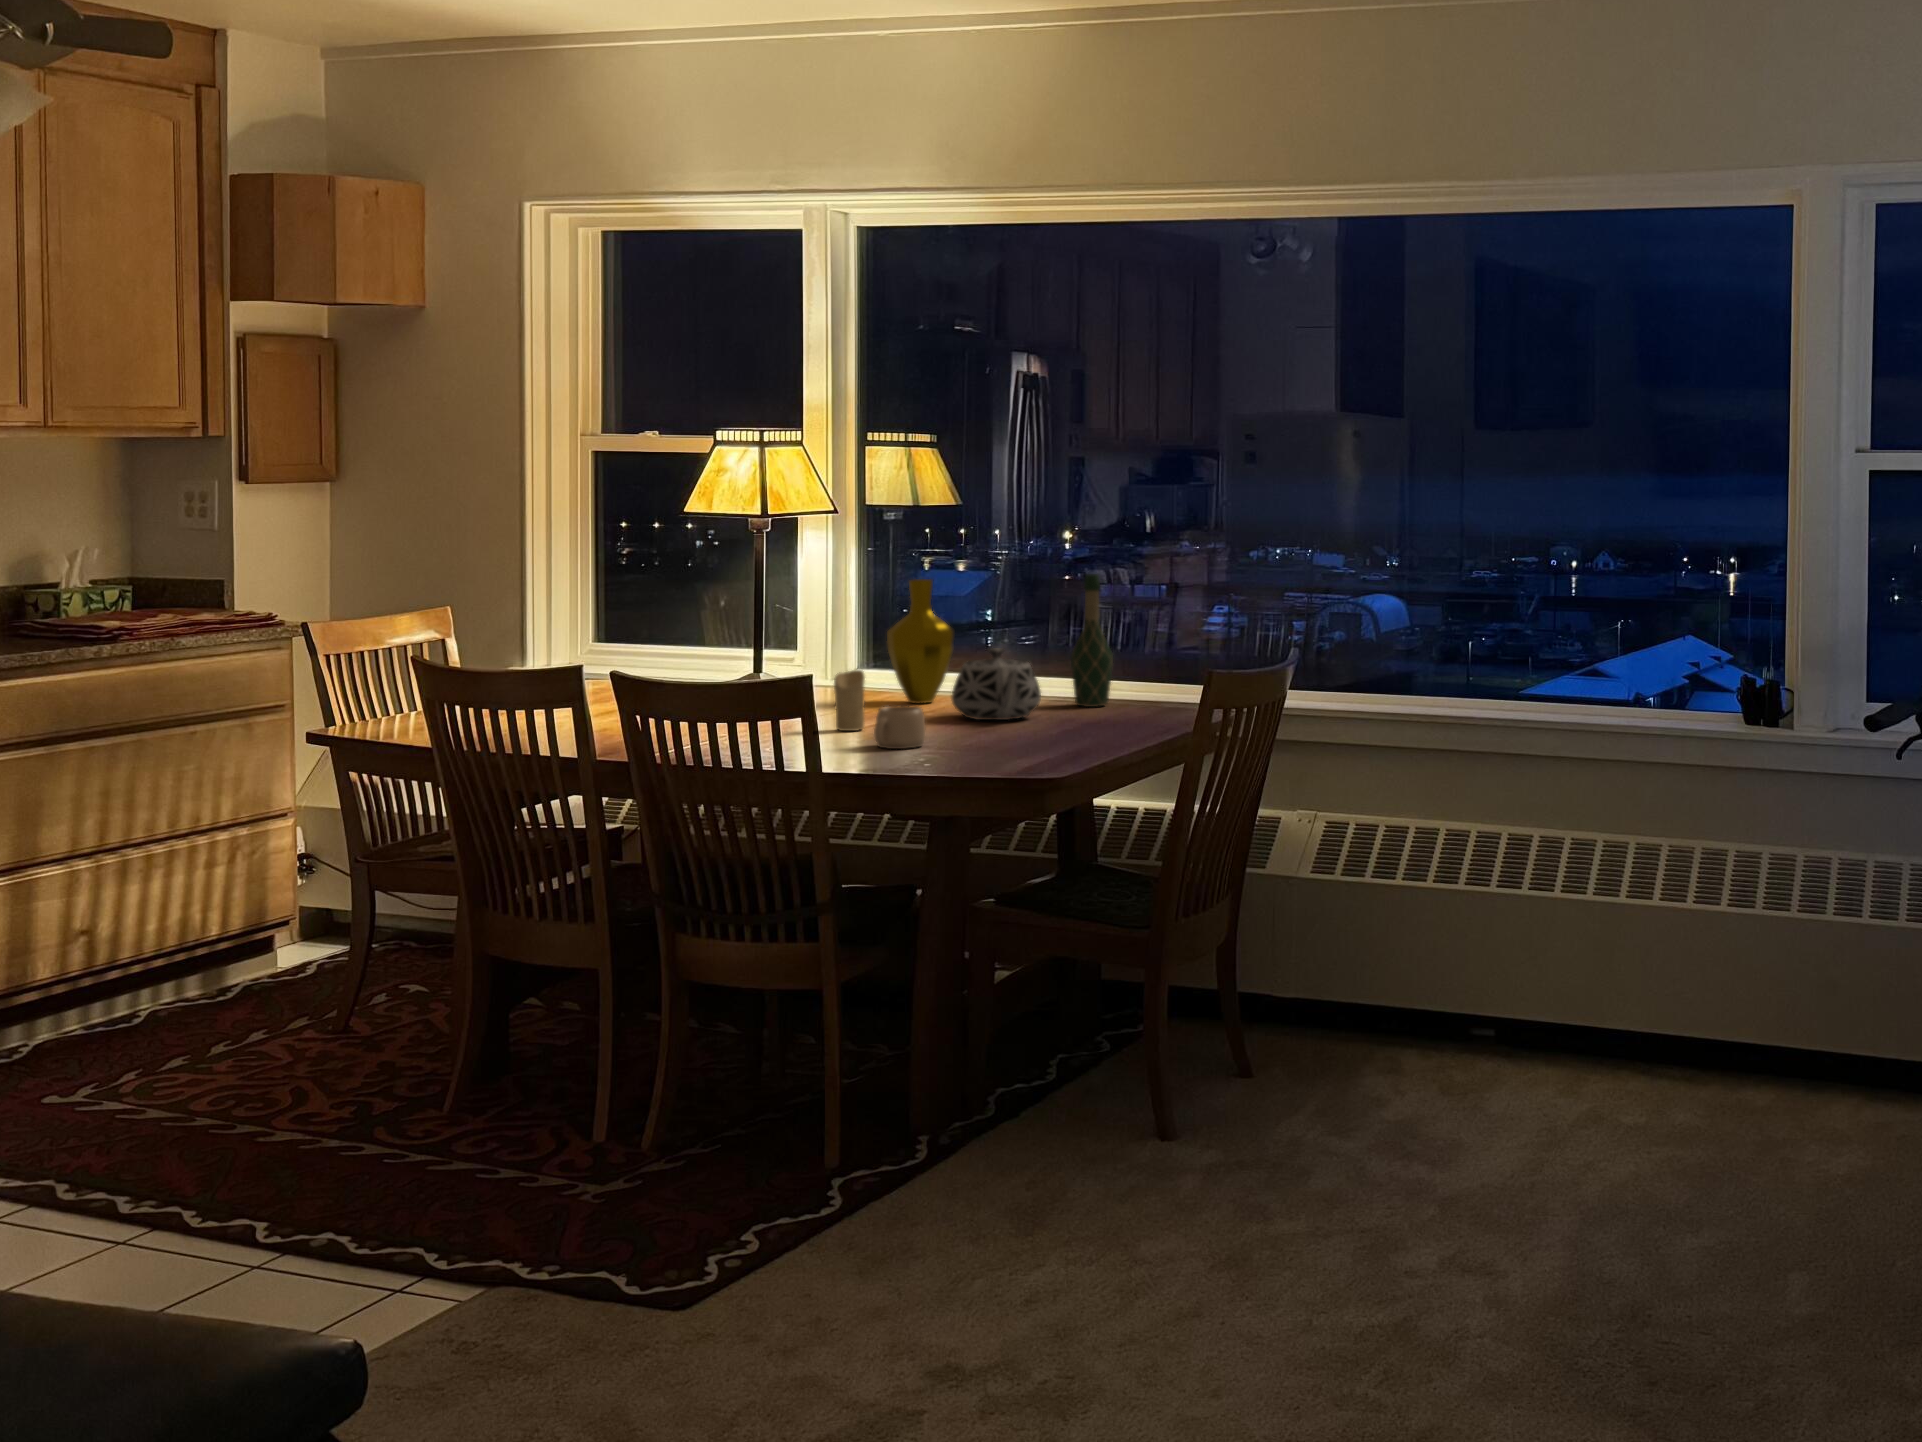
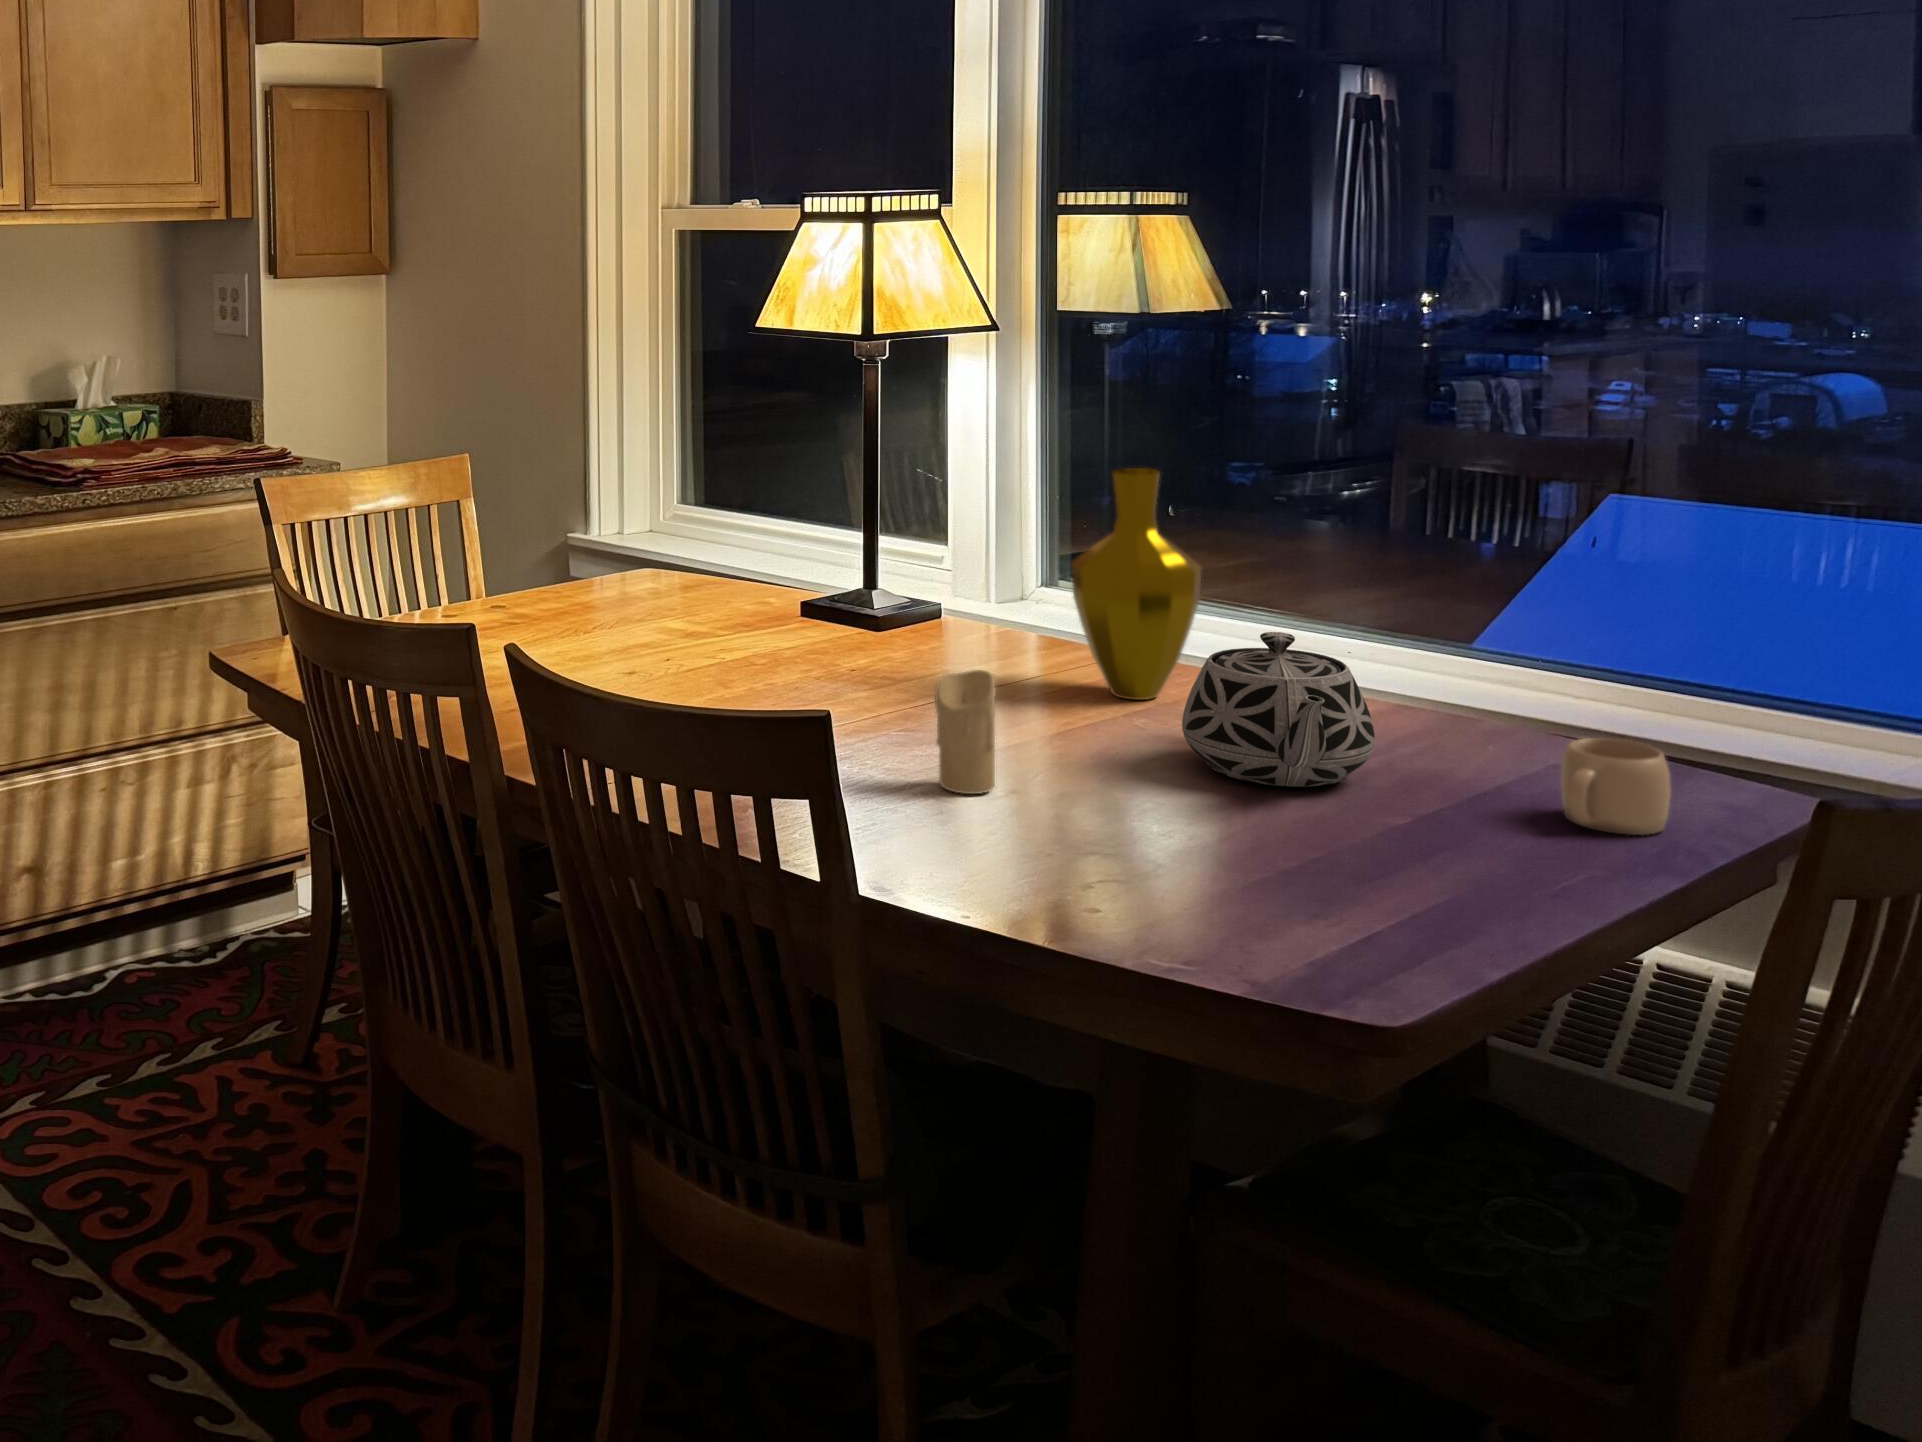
wine bottle: present [1071,574,1113,707] -> none [1440,478,1537,749]
mug: present [874,705,925,749] -> present [1561,738,1671,835]

